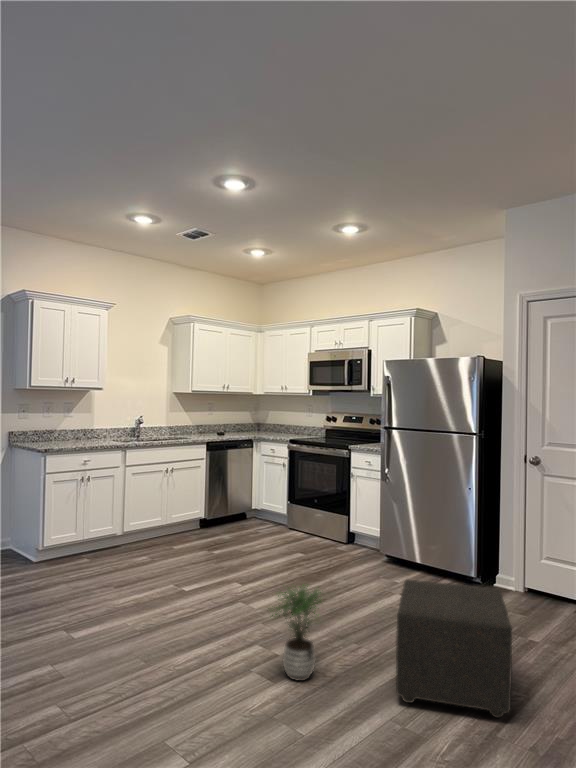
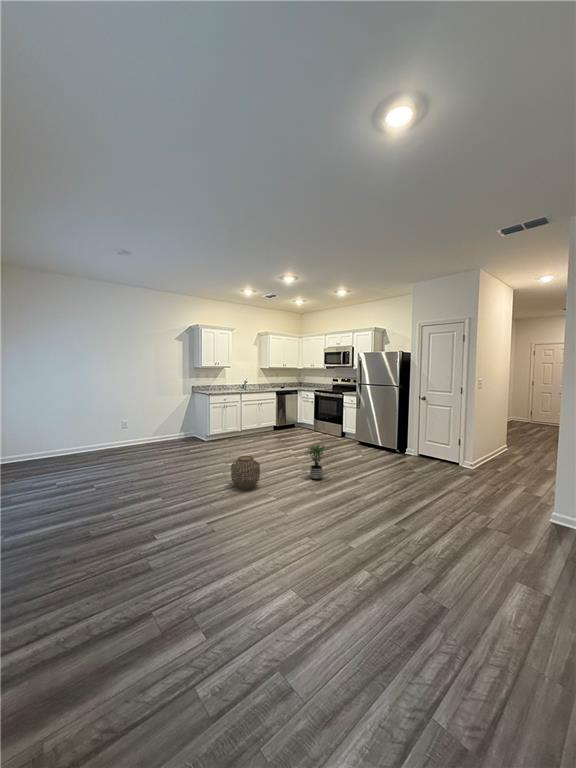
ottoman: present [396,580,512,718] -> none [353,444,399,493]
woven basket: none [69,626,150,726] -> present [231,456,260,490]

